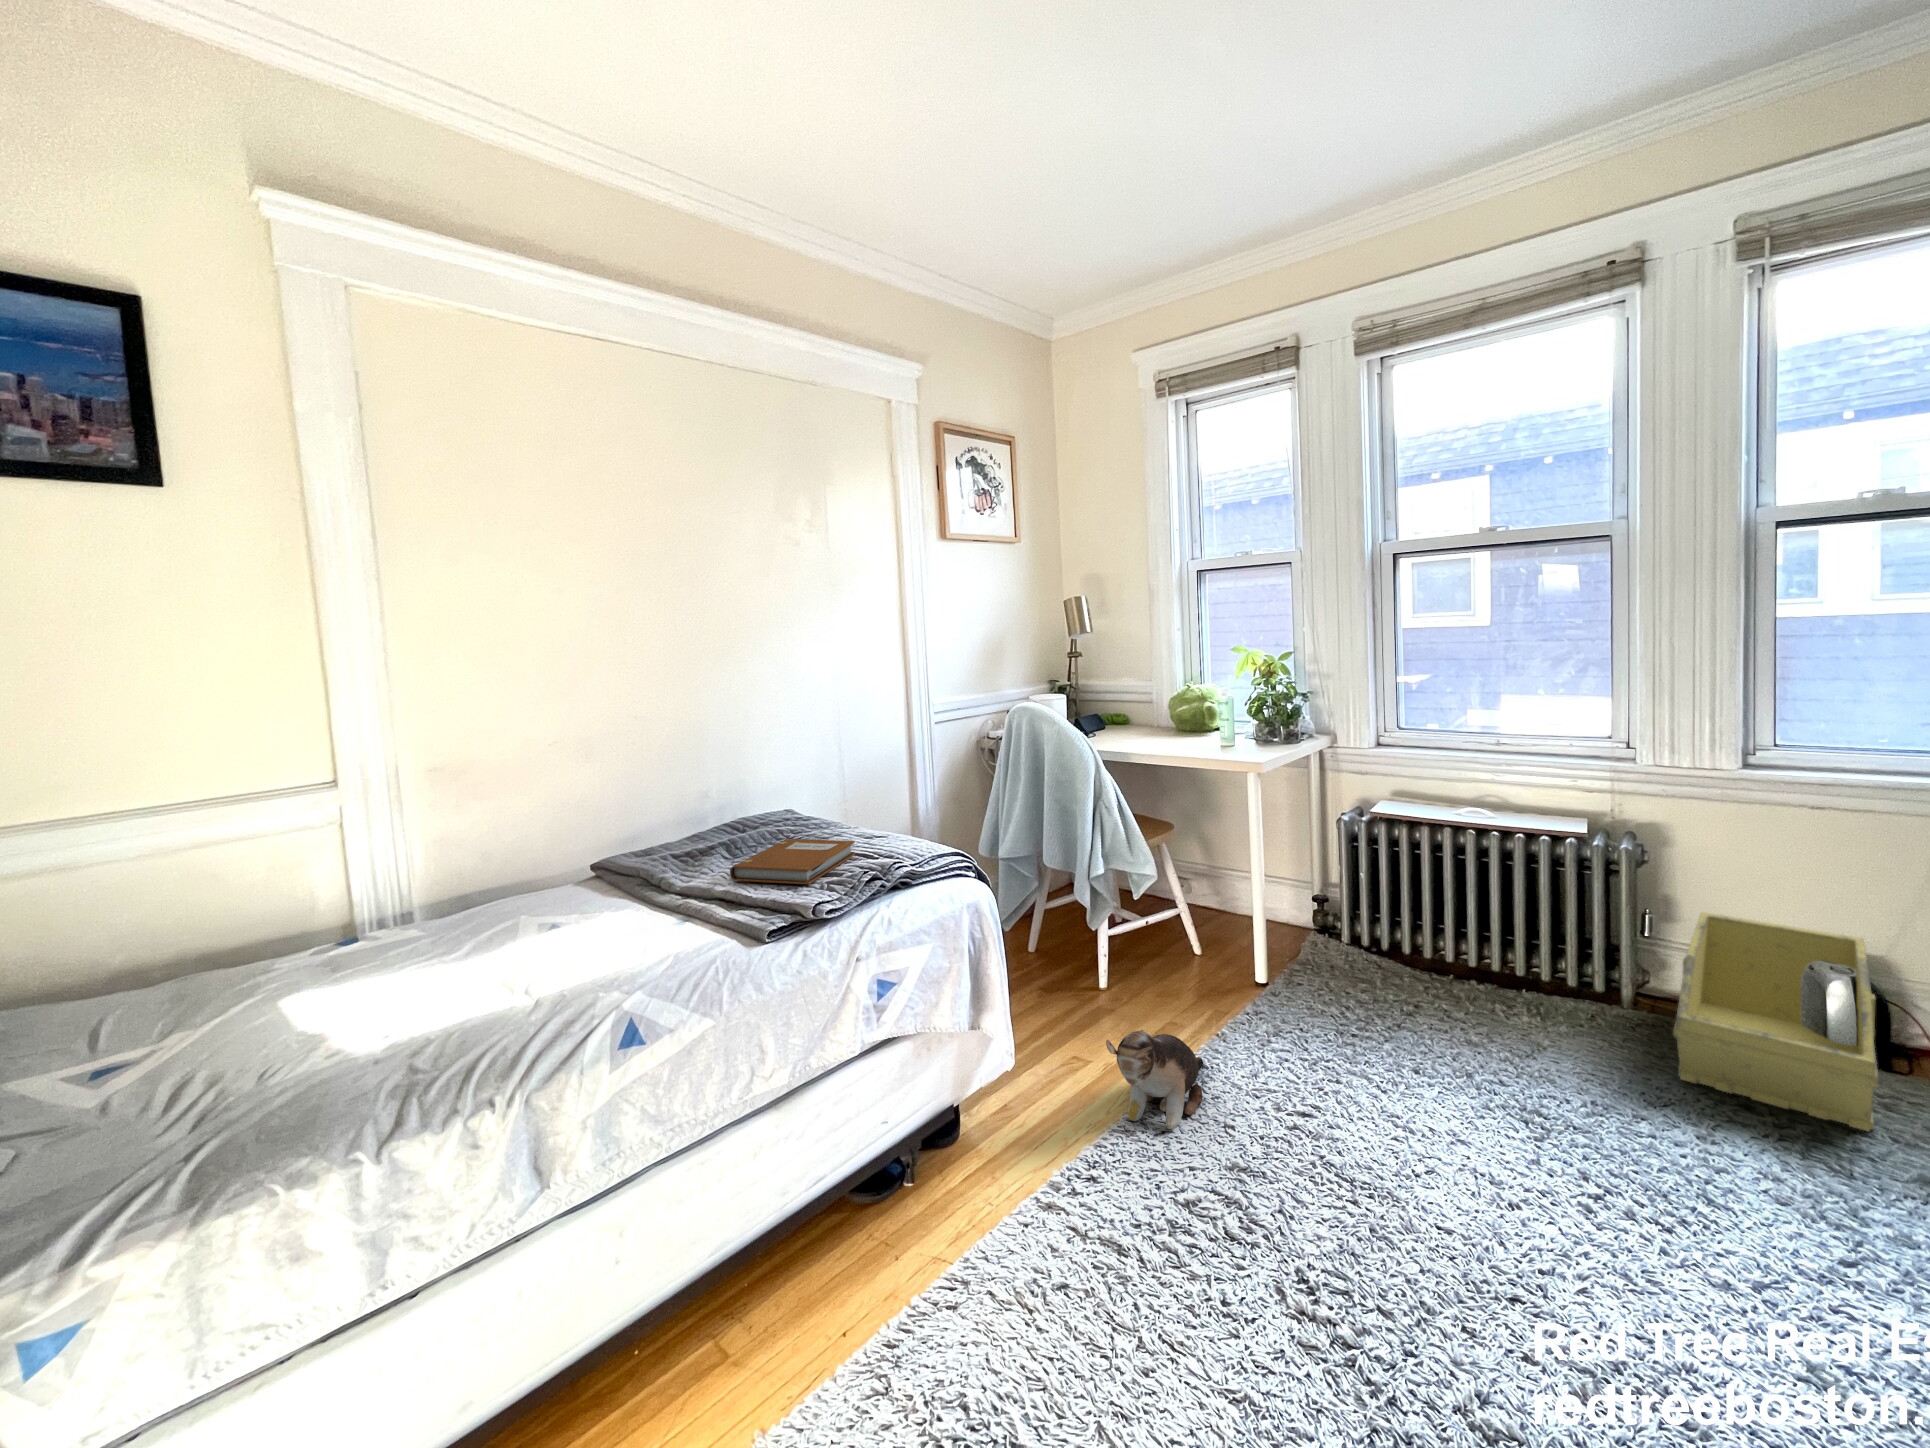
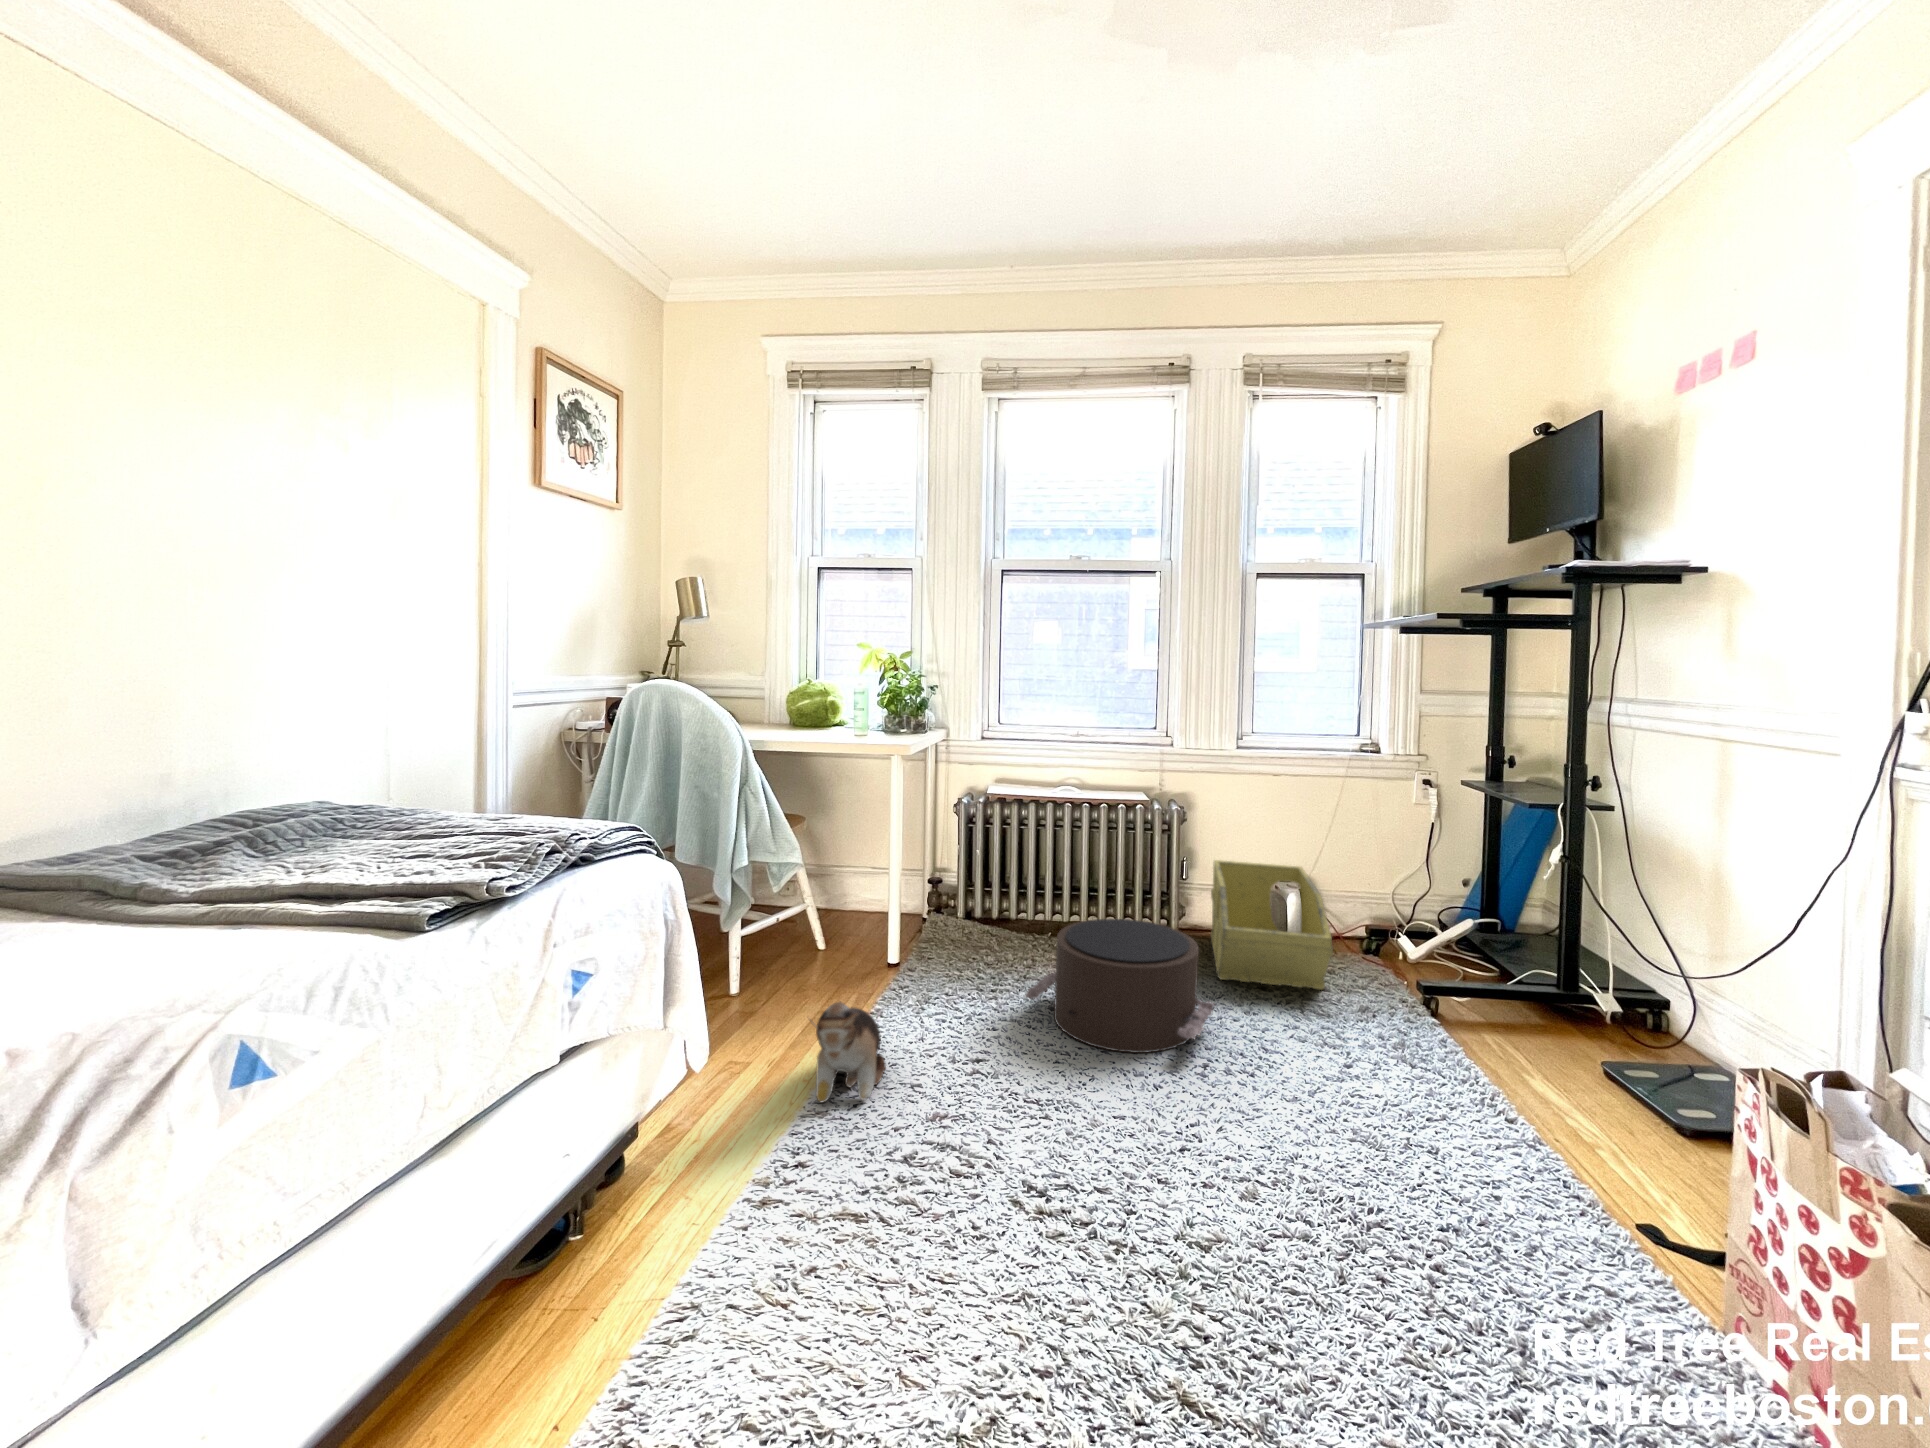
notebook: present [730,839,855,884] -> none [297,817,485,868]
pouf: none [1373,976,1640,1161] -> present [1025,919,1215,1053]

